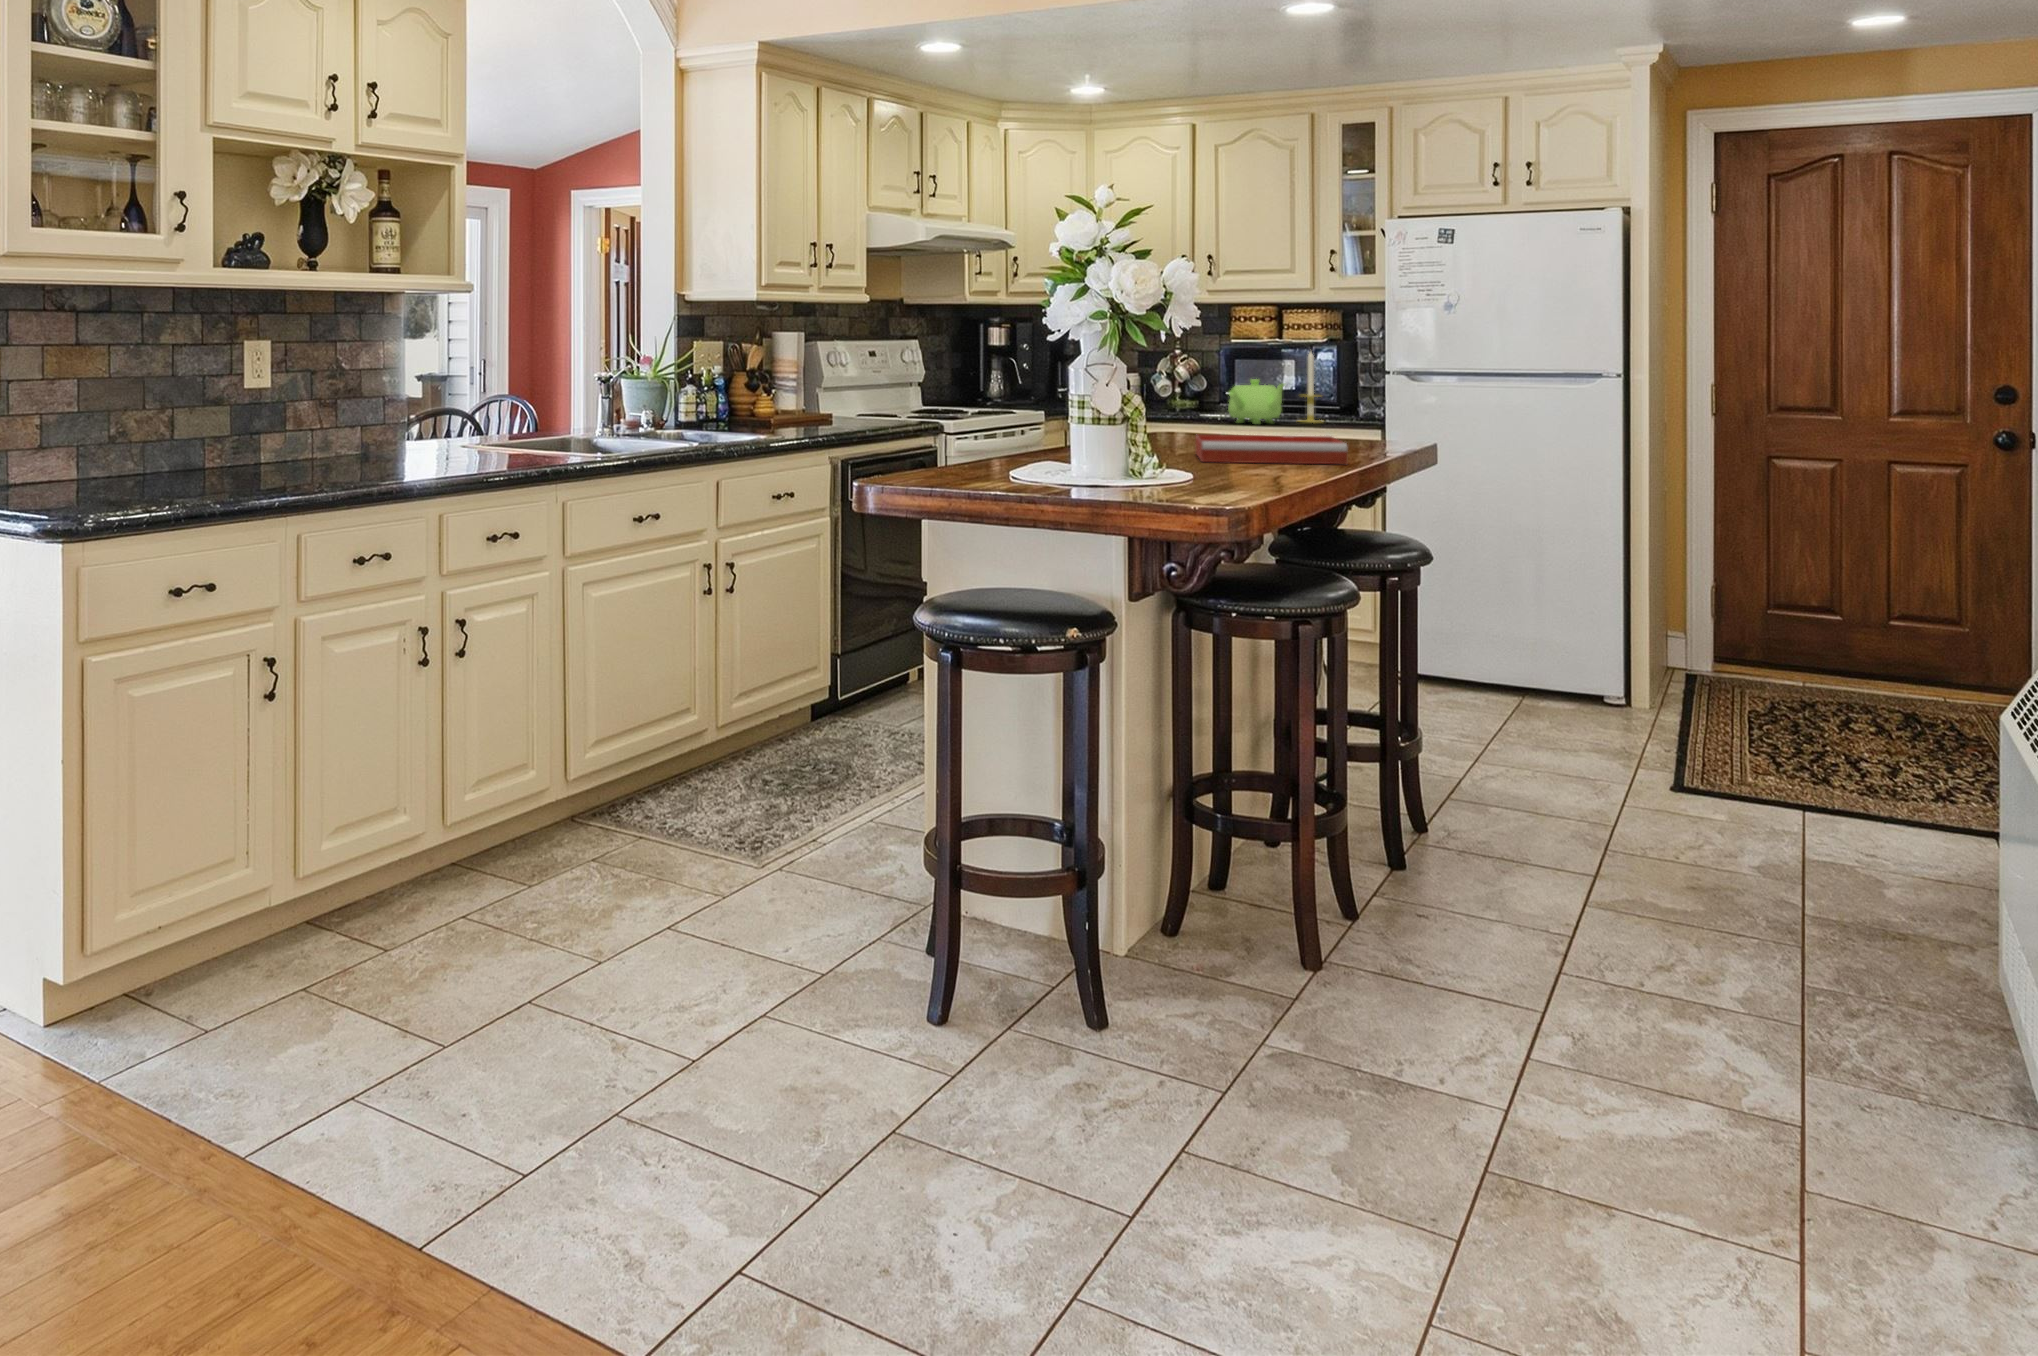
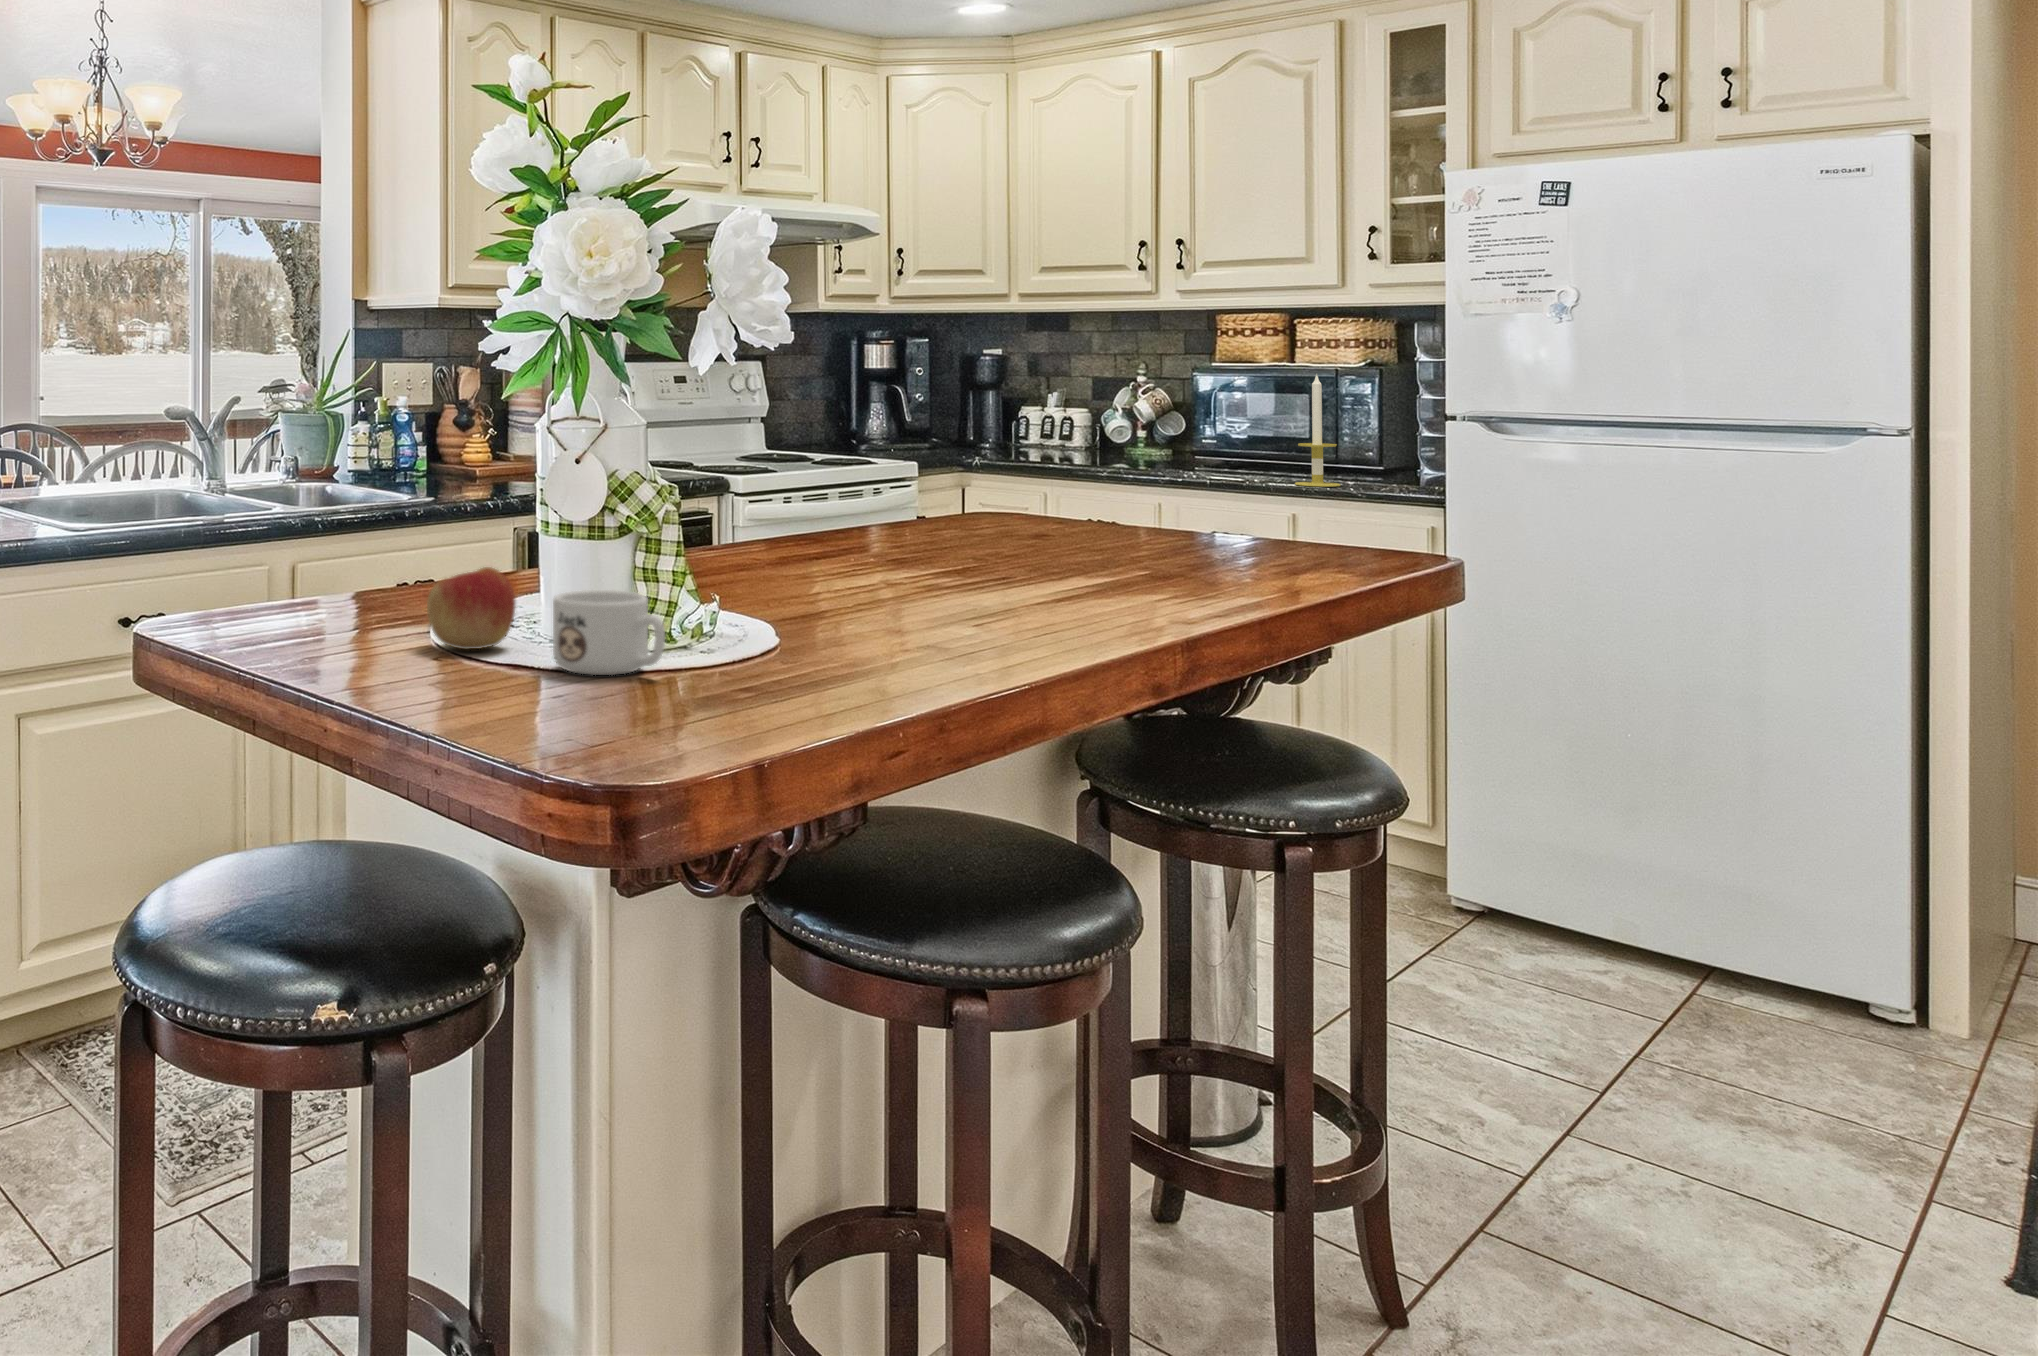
teapot: present [1228,379,1285,424] -> none [1170,419,1263,488]
tray: present [1196,435,1348,464] -> none [918,513,1187,577]
apple: none [1074,455,1121,498] -> present [427,567,516,649]
mug: none [1163,463,1230,504] -> present [553,590,665,675]

